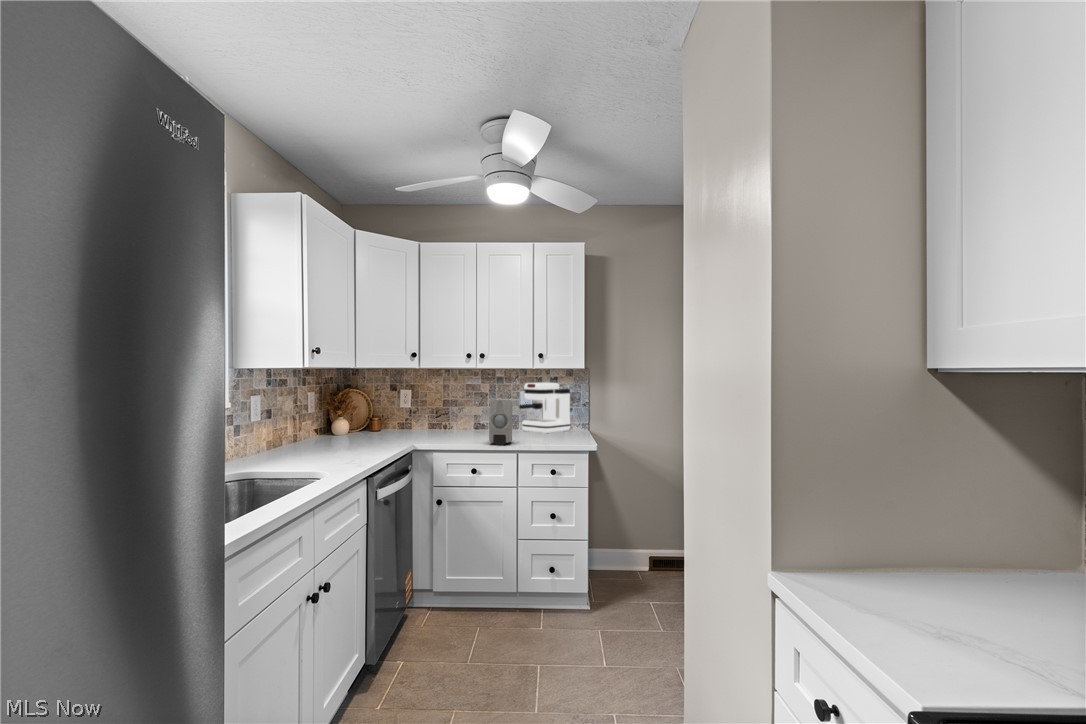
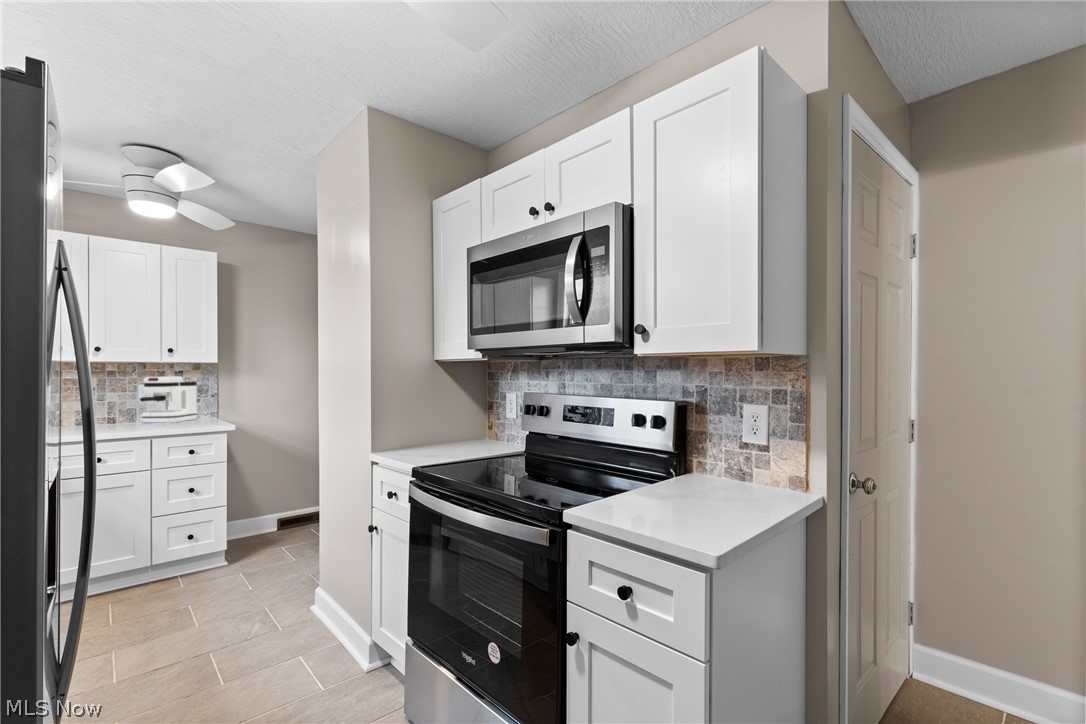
soap dispenser: present [489,400,513,445] -> none [117,391,143,434]

